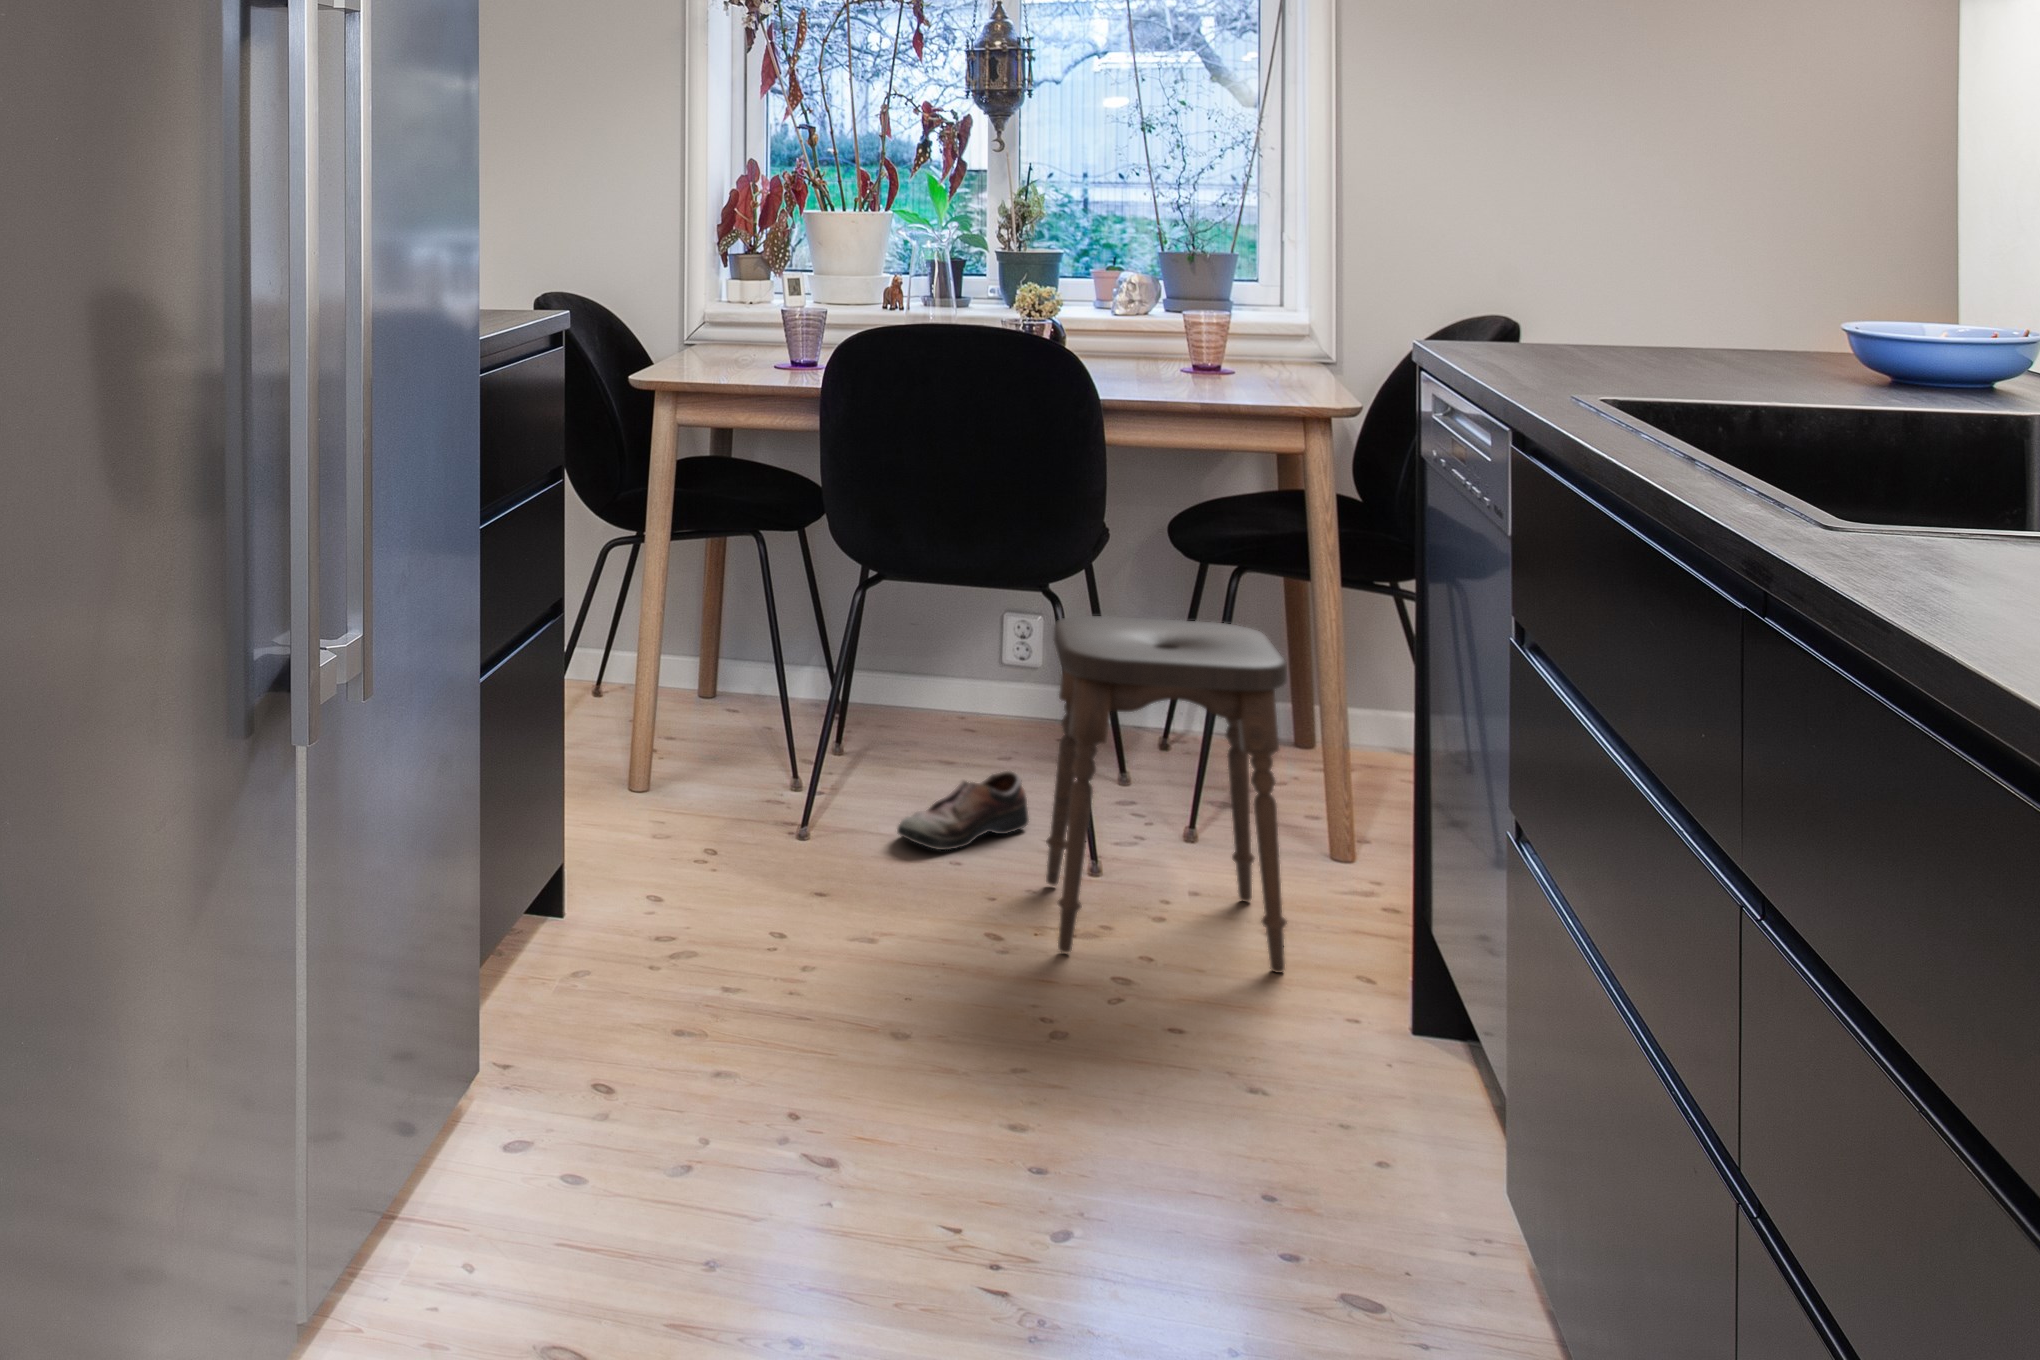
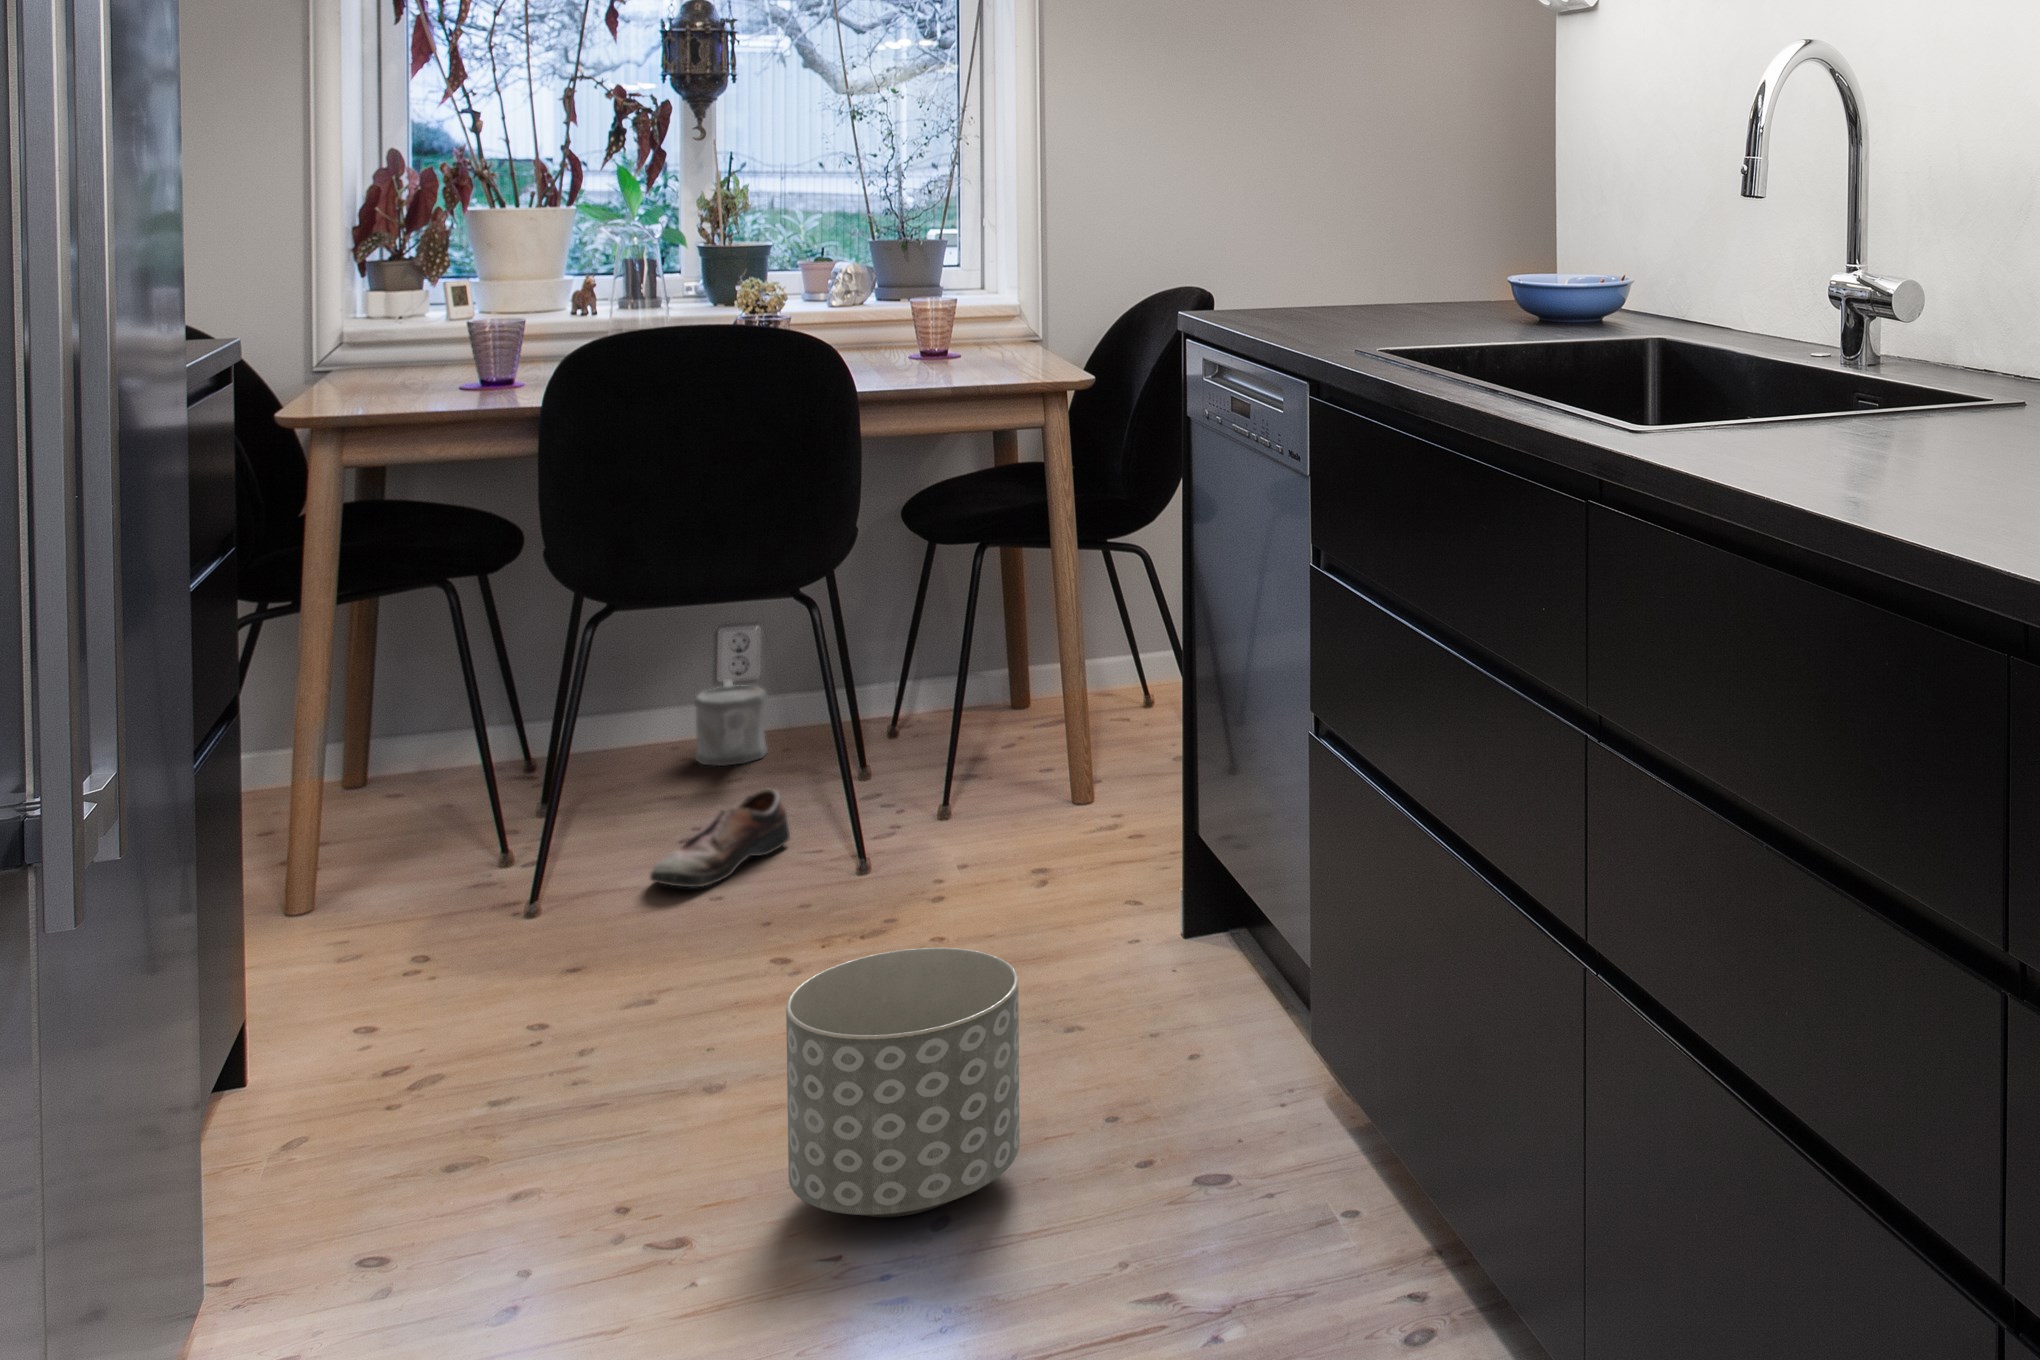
stool: present [1046,616,1287,973] -> none [823,605,1069,958]
watering can: none [965,664,1033,746] -> present [694,679,768,766]
planter: none [935,944,1169,1217] -> present [786,948,1020,1217]

